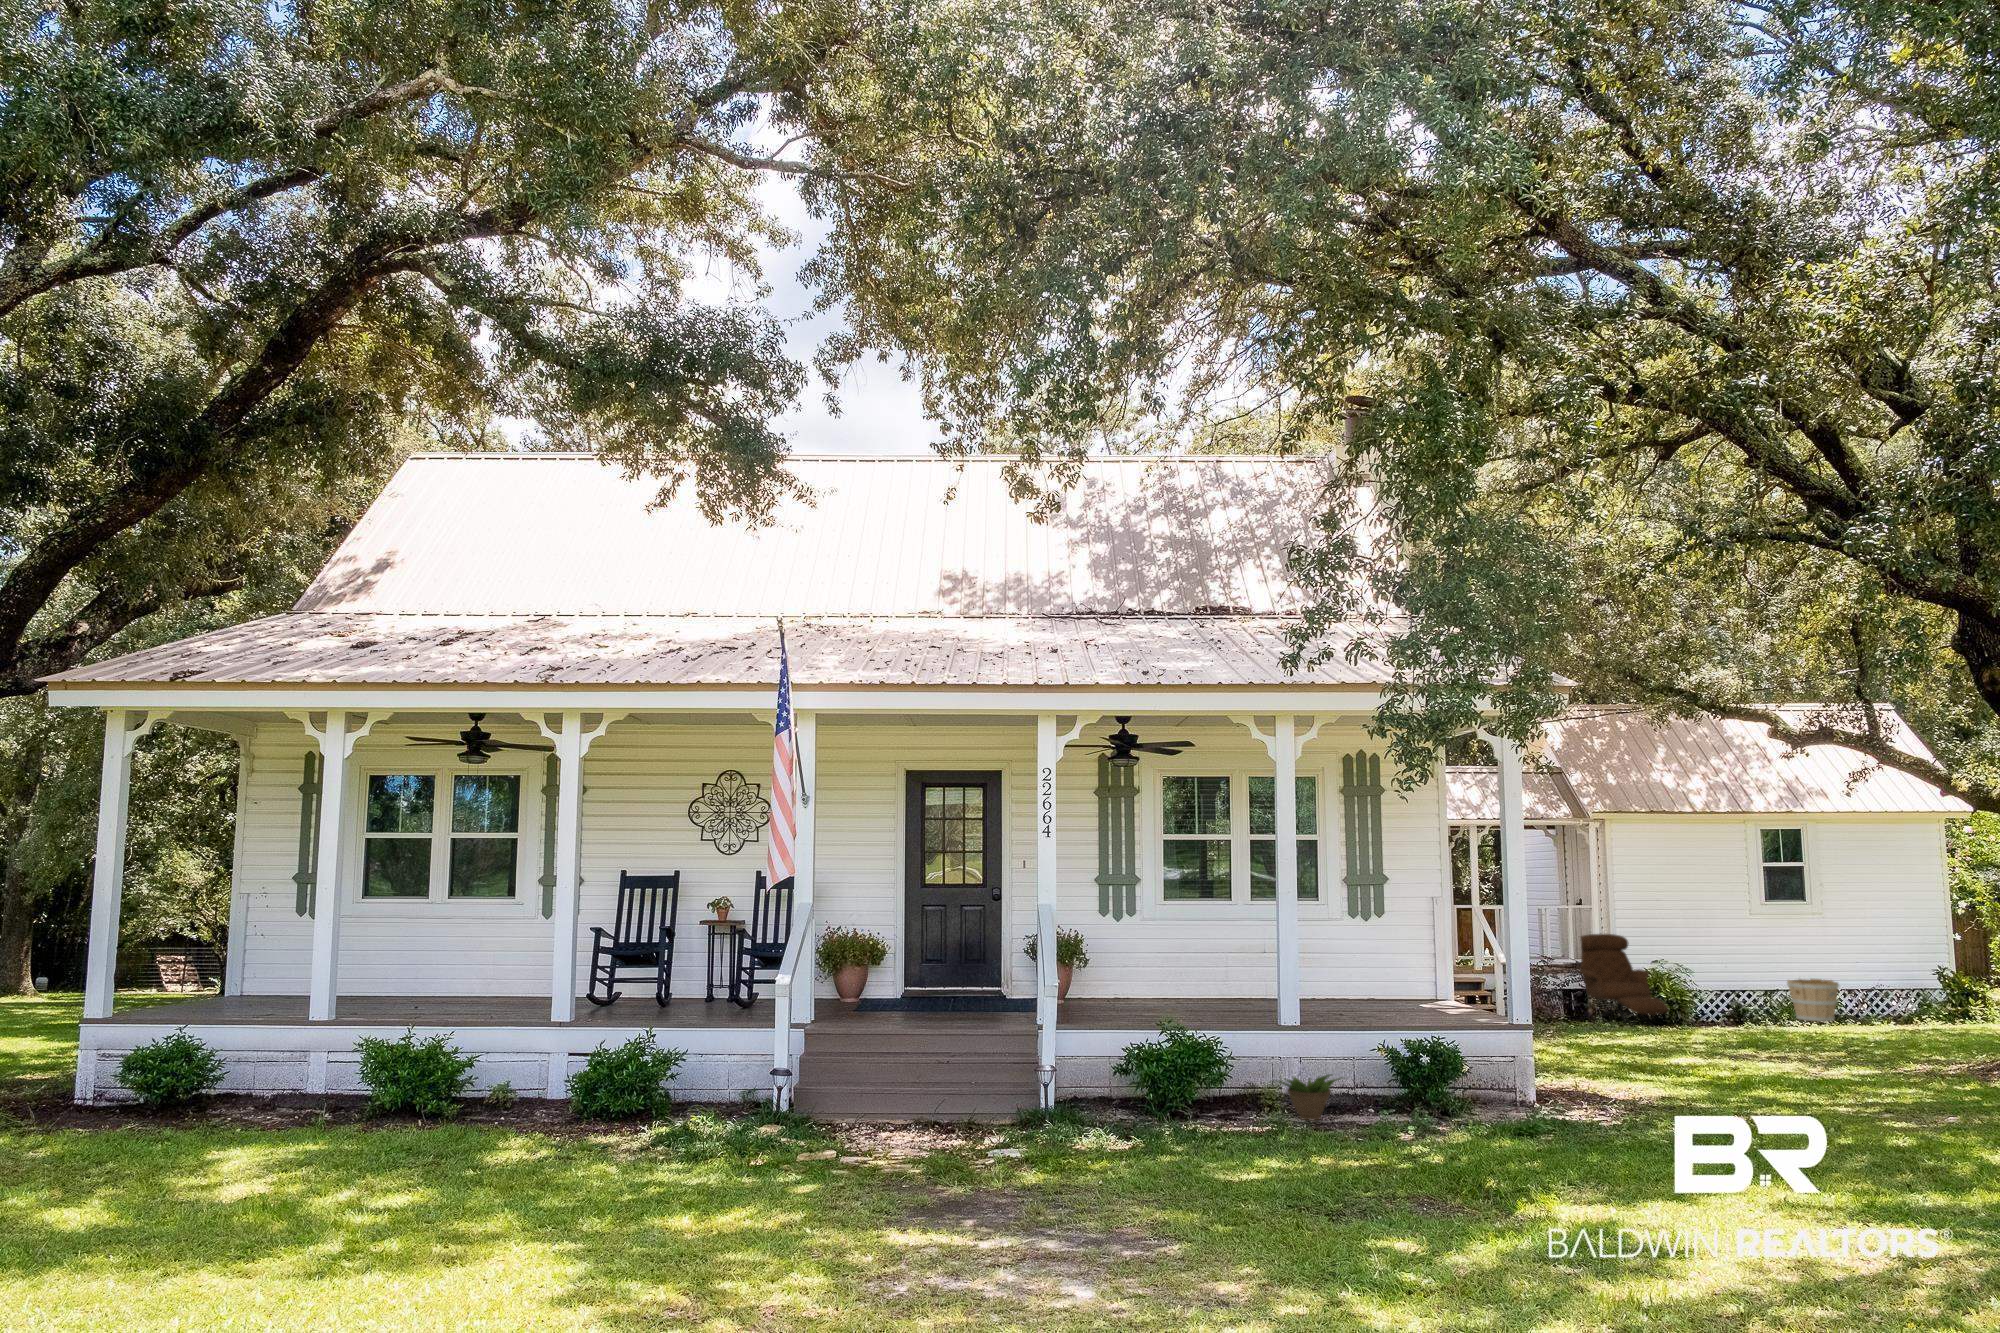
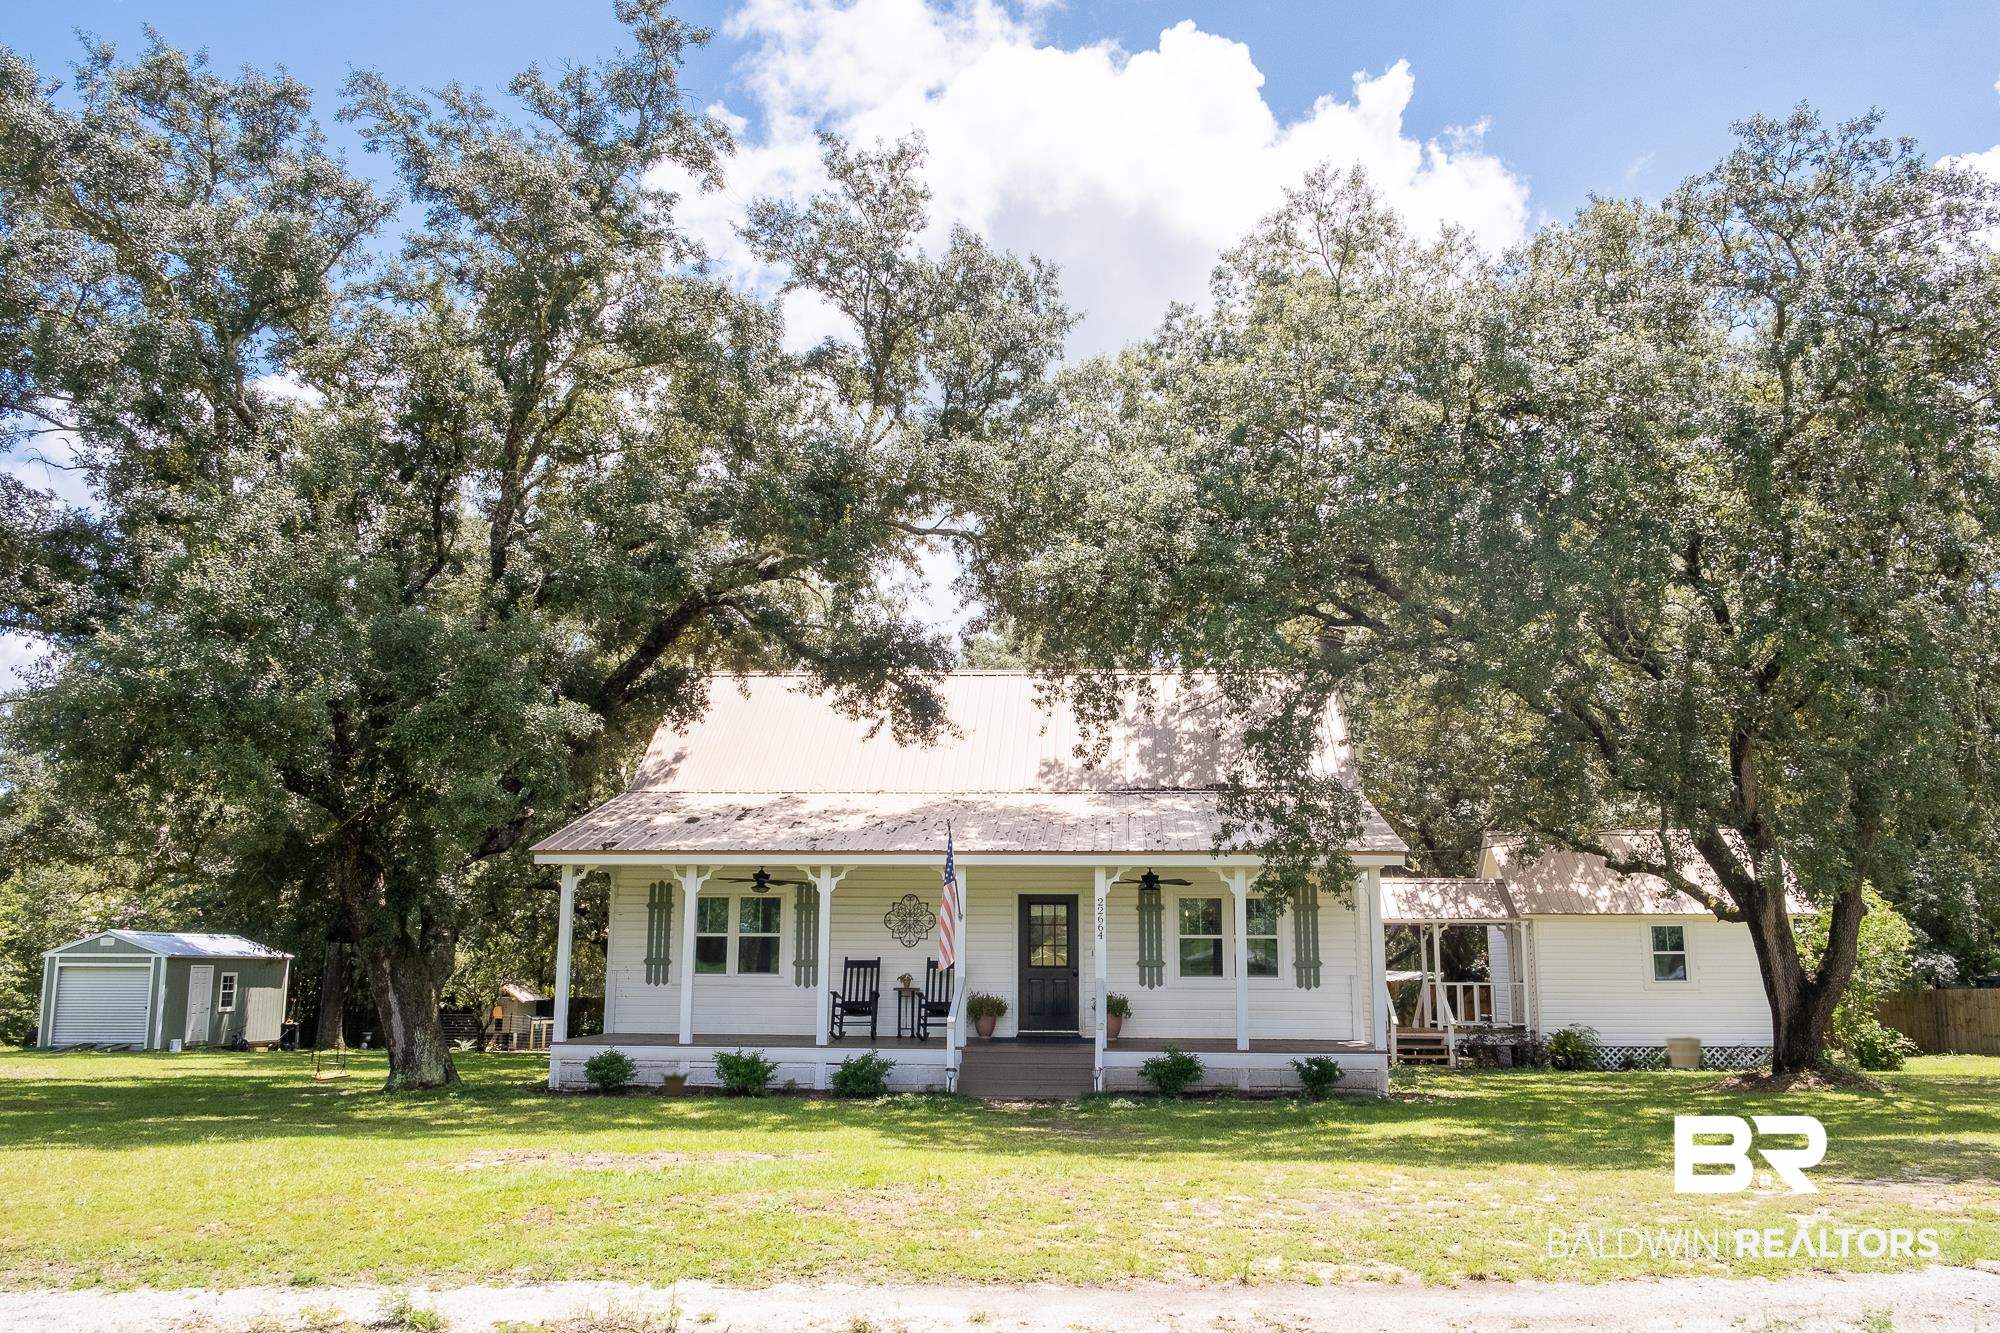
lounge chair: present [1580,934,1668,1025] -> none [1511,1004,1567,1070]
decorative plant: present [1270,1074,1342,1120] -> present [661,1071,693,1095]

